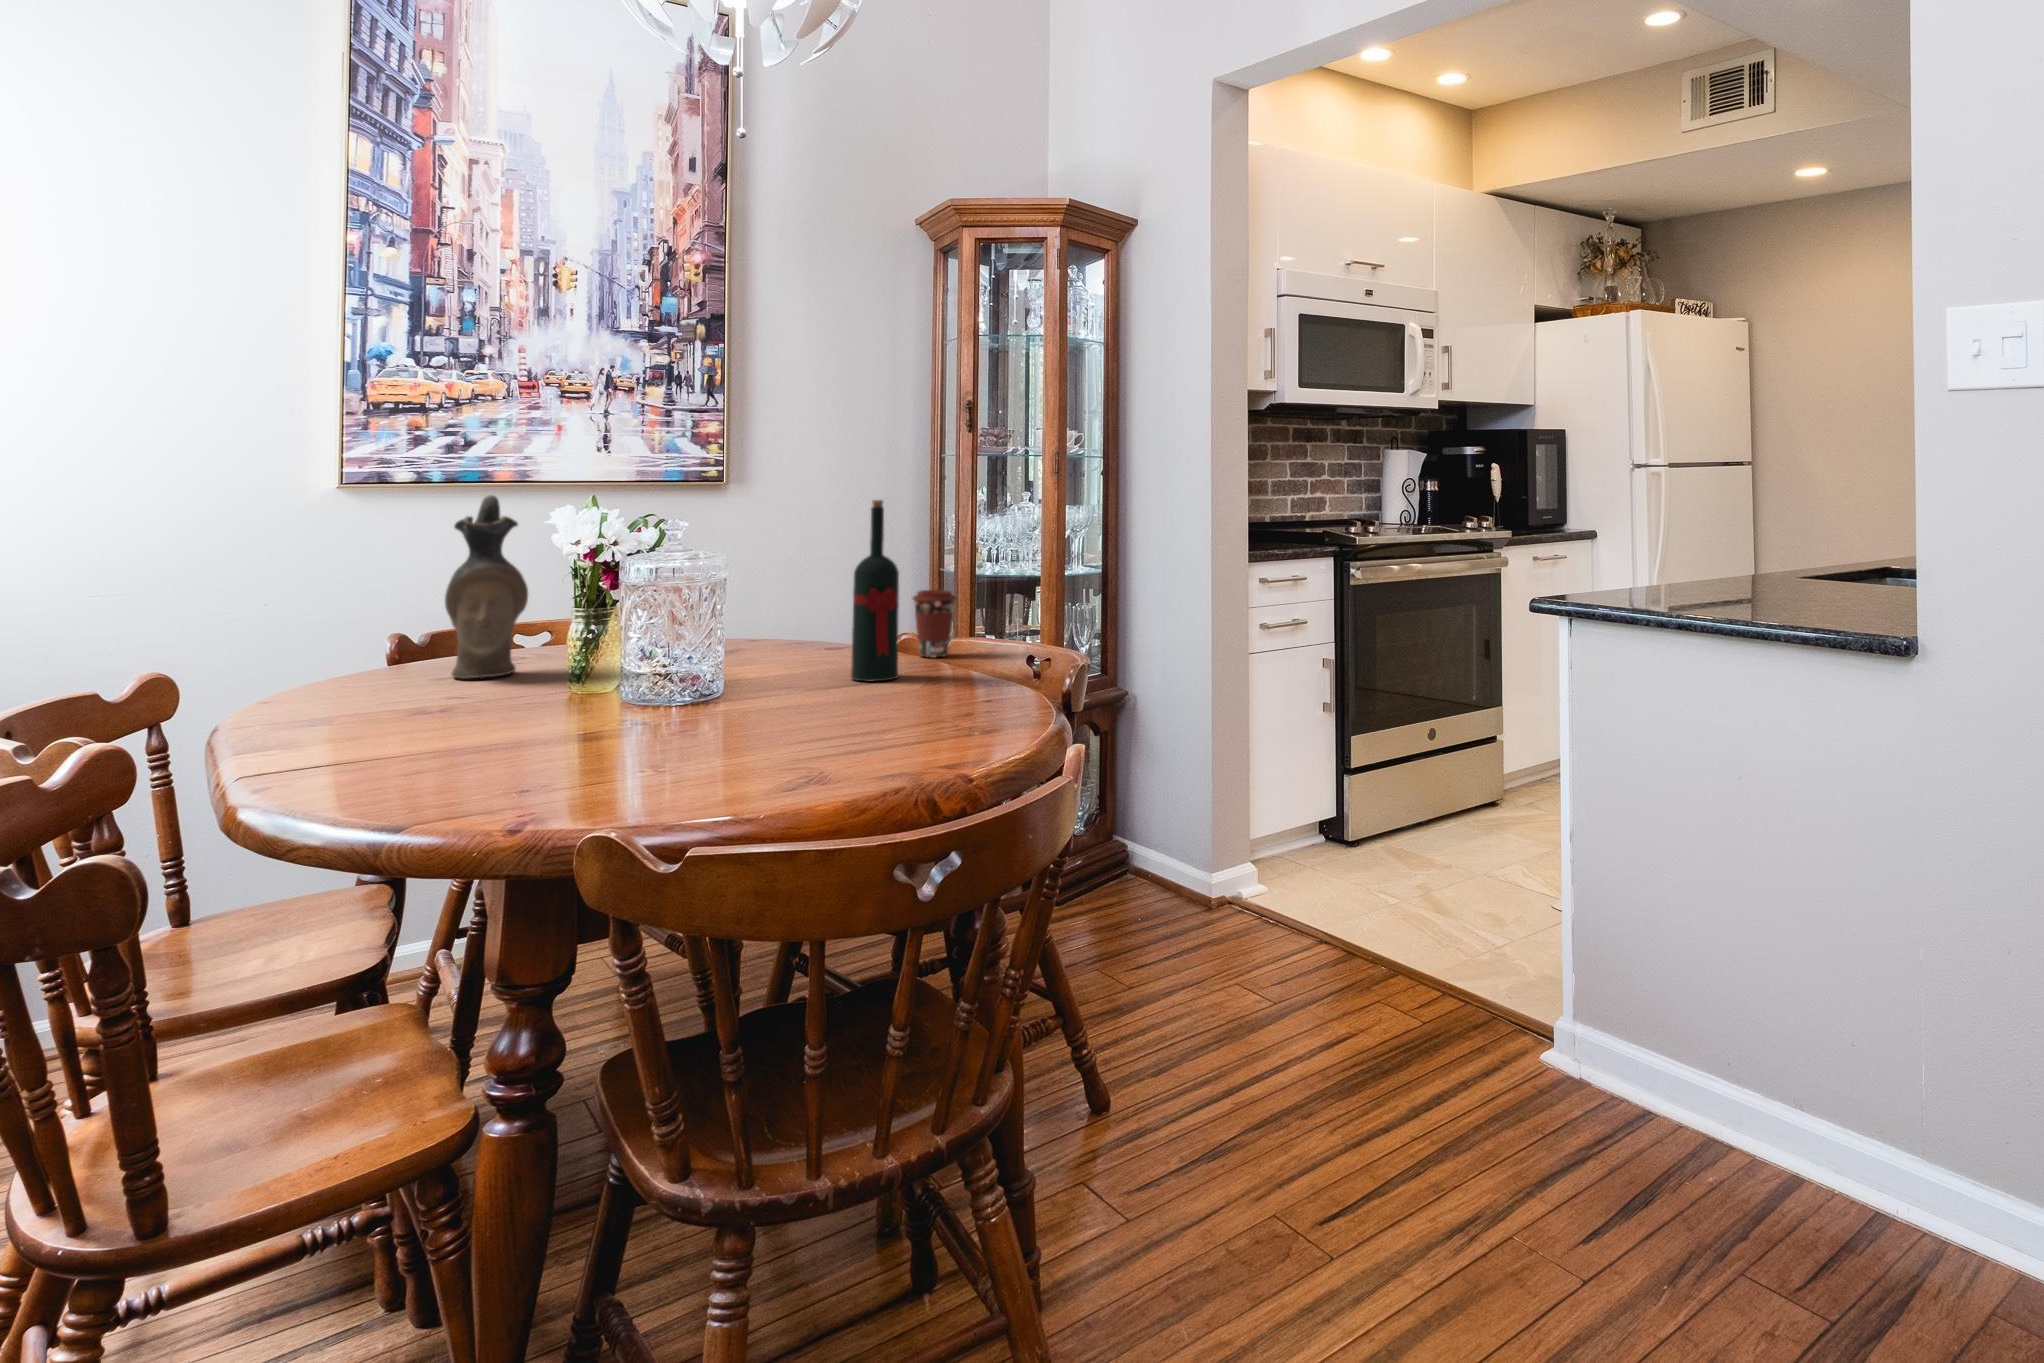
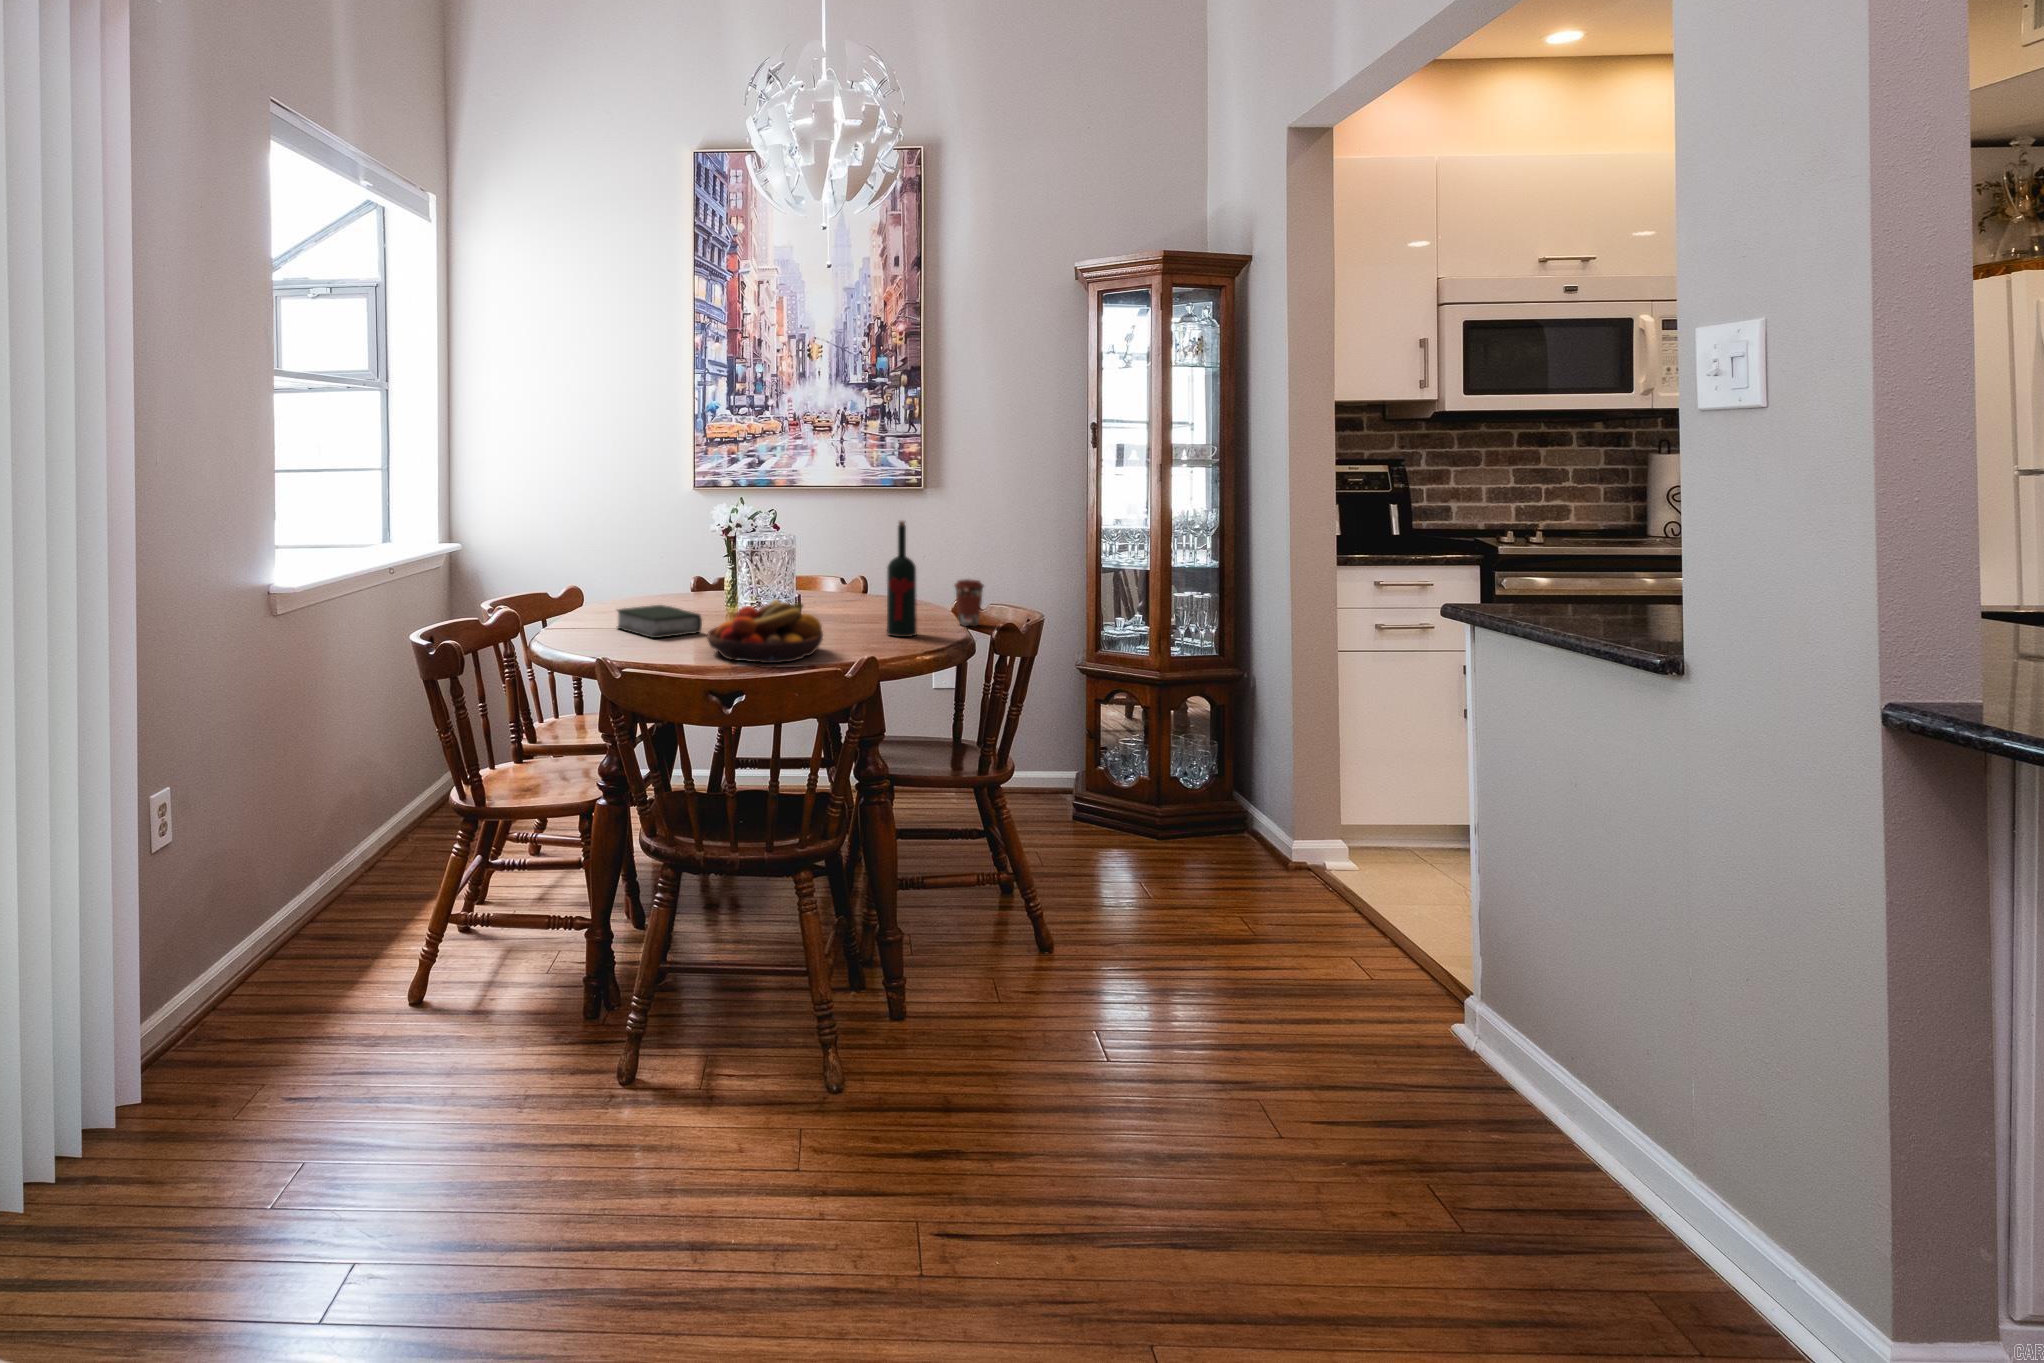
ceramic pitcher: present [445,495,528,678] -> none [691,507,732,611]
fruit bowl: none [604,636,831,752] -> present [707,599,823,663]
book: none [332,672,535,735] -> present [617,605,702,638]

